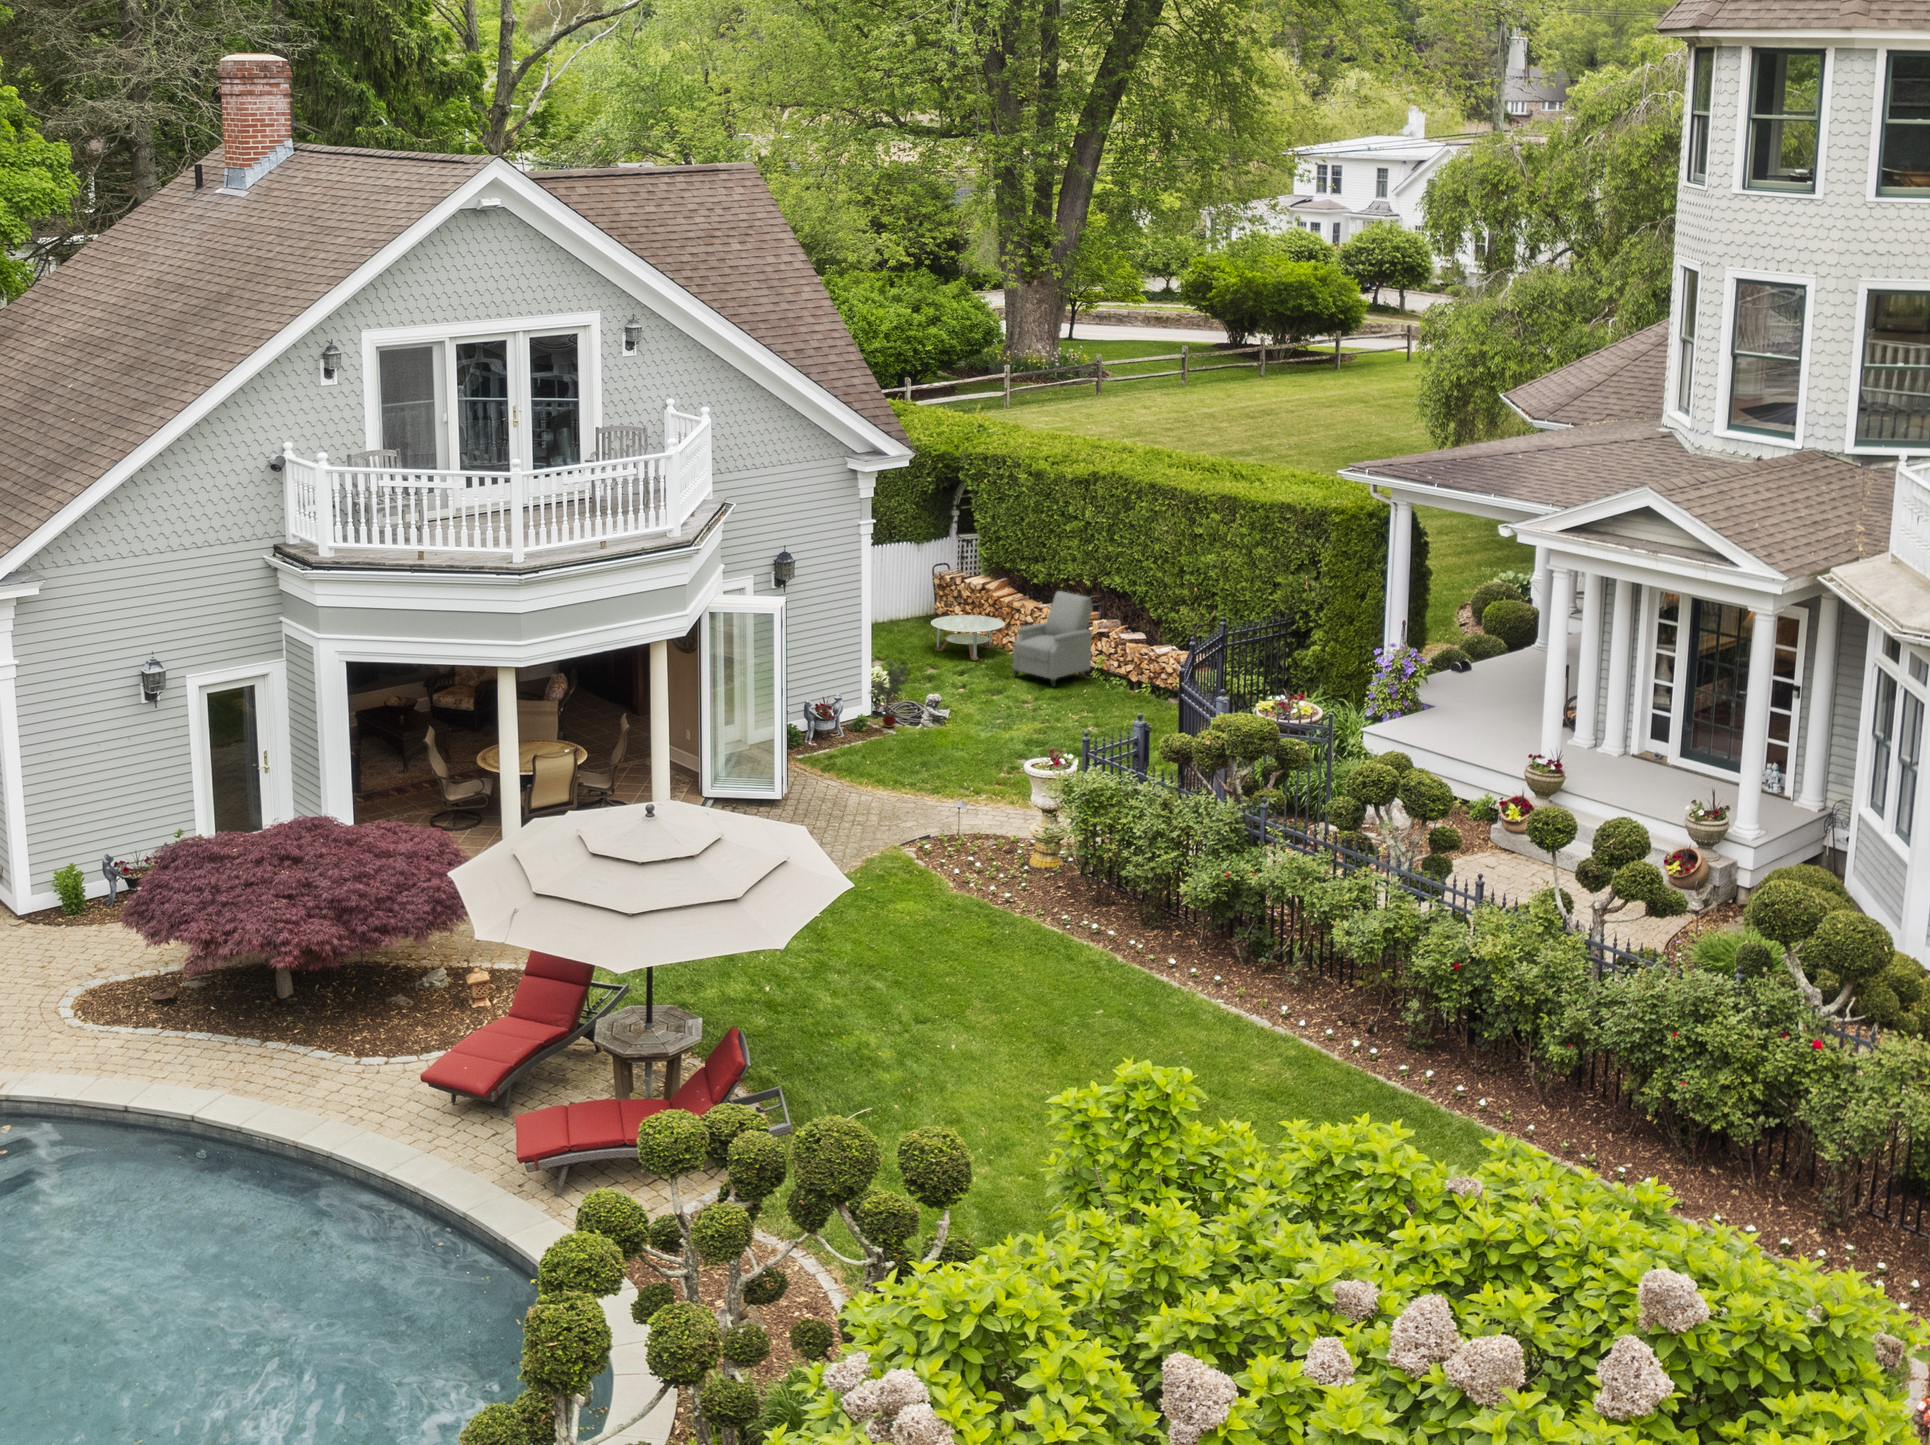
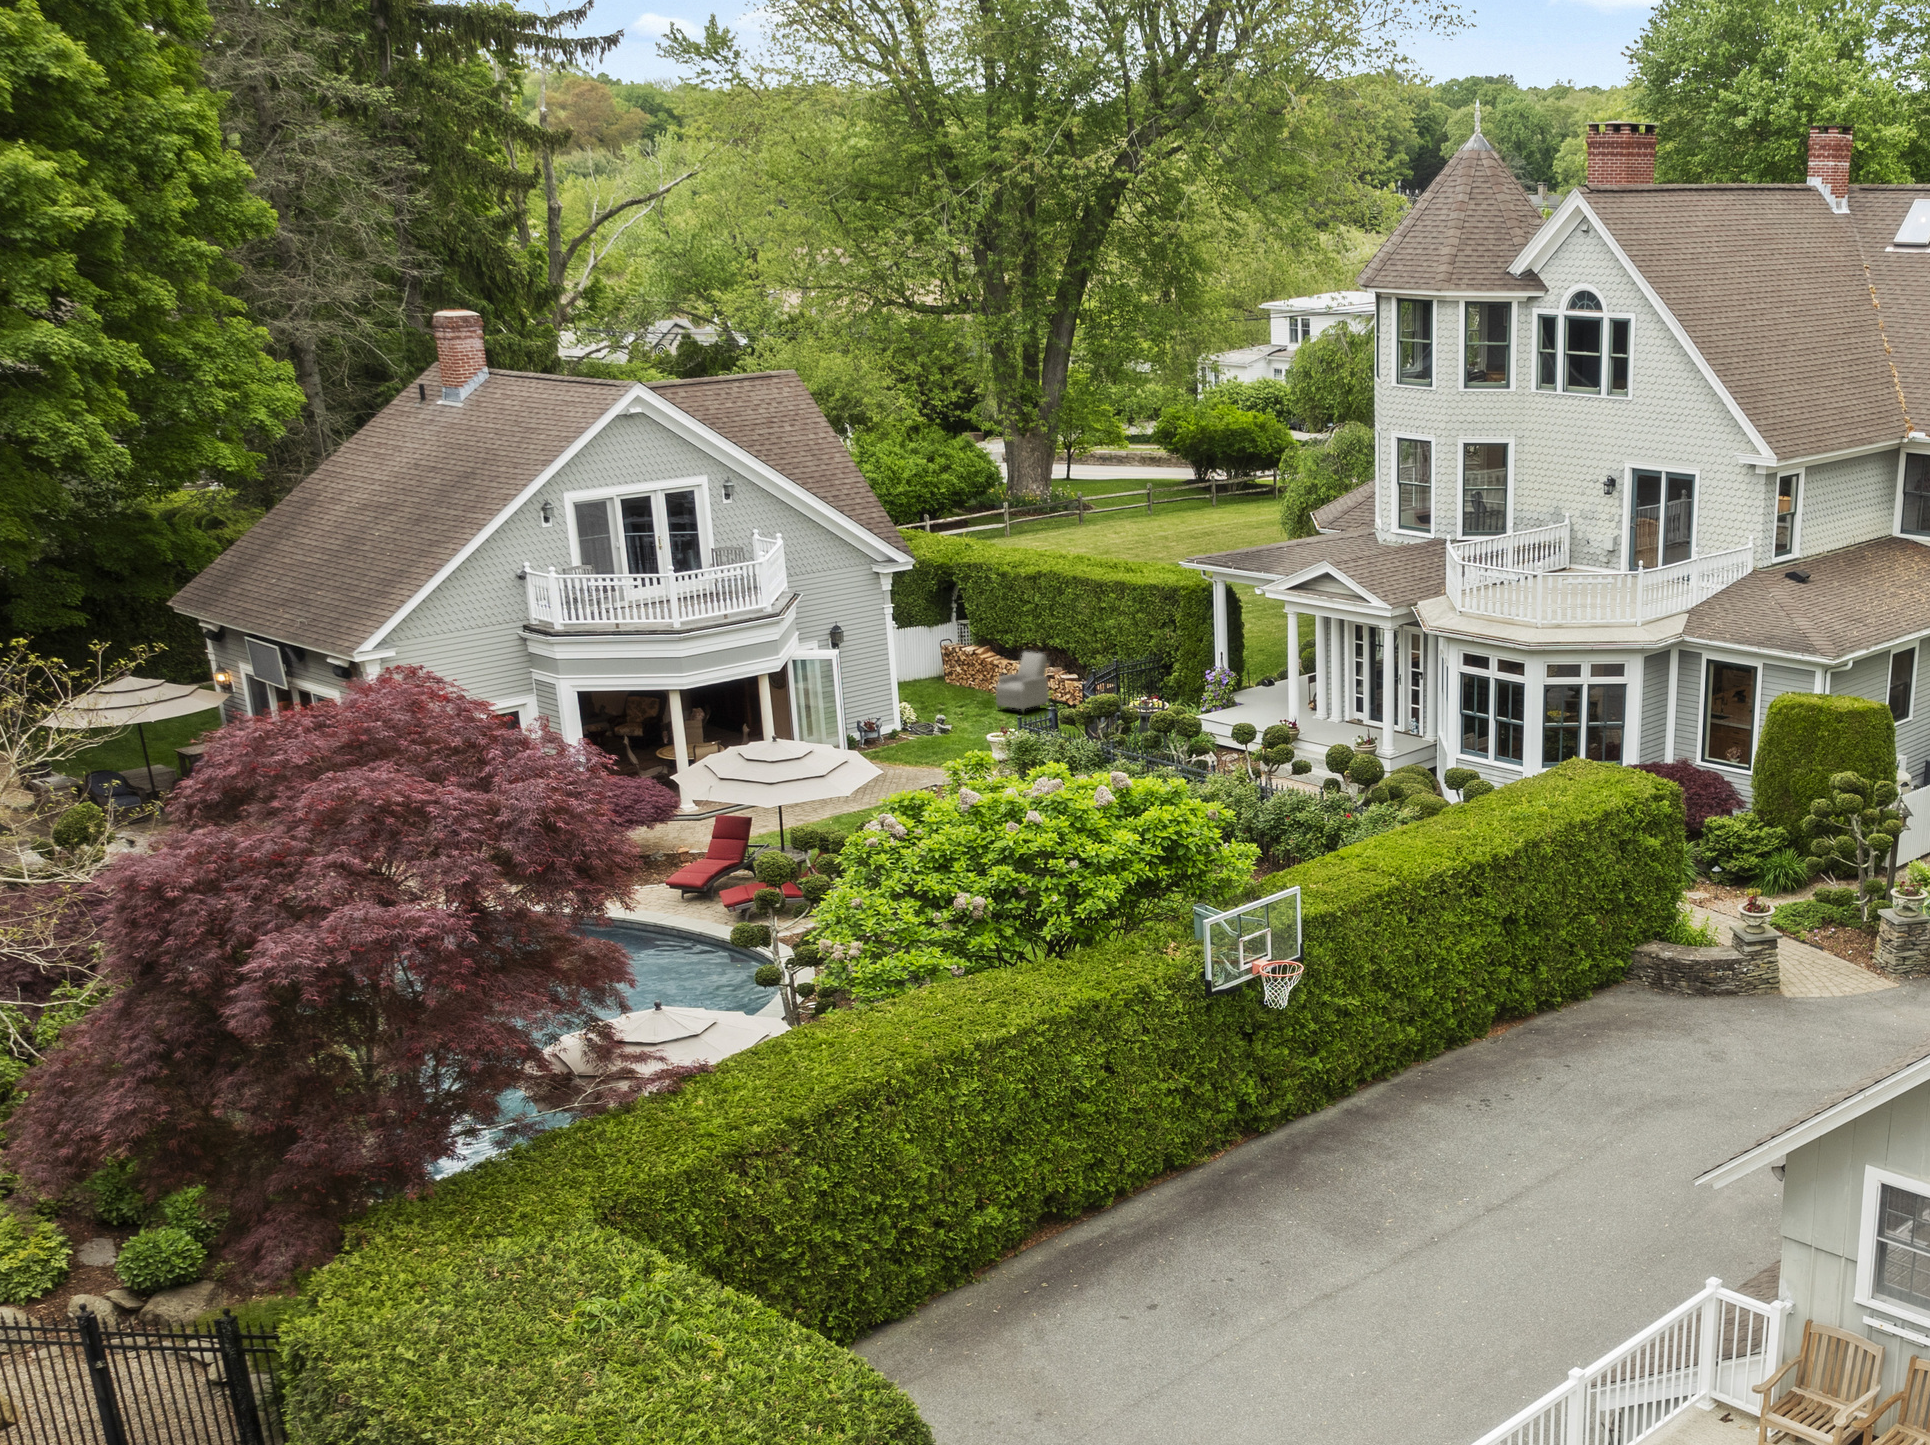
round table: present [931,615,1005,660] -> none [940,673,991,702]
potted tree: present [870,660,908,728] -> none [897,695,924,740]

